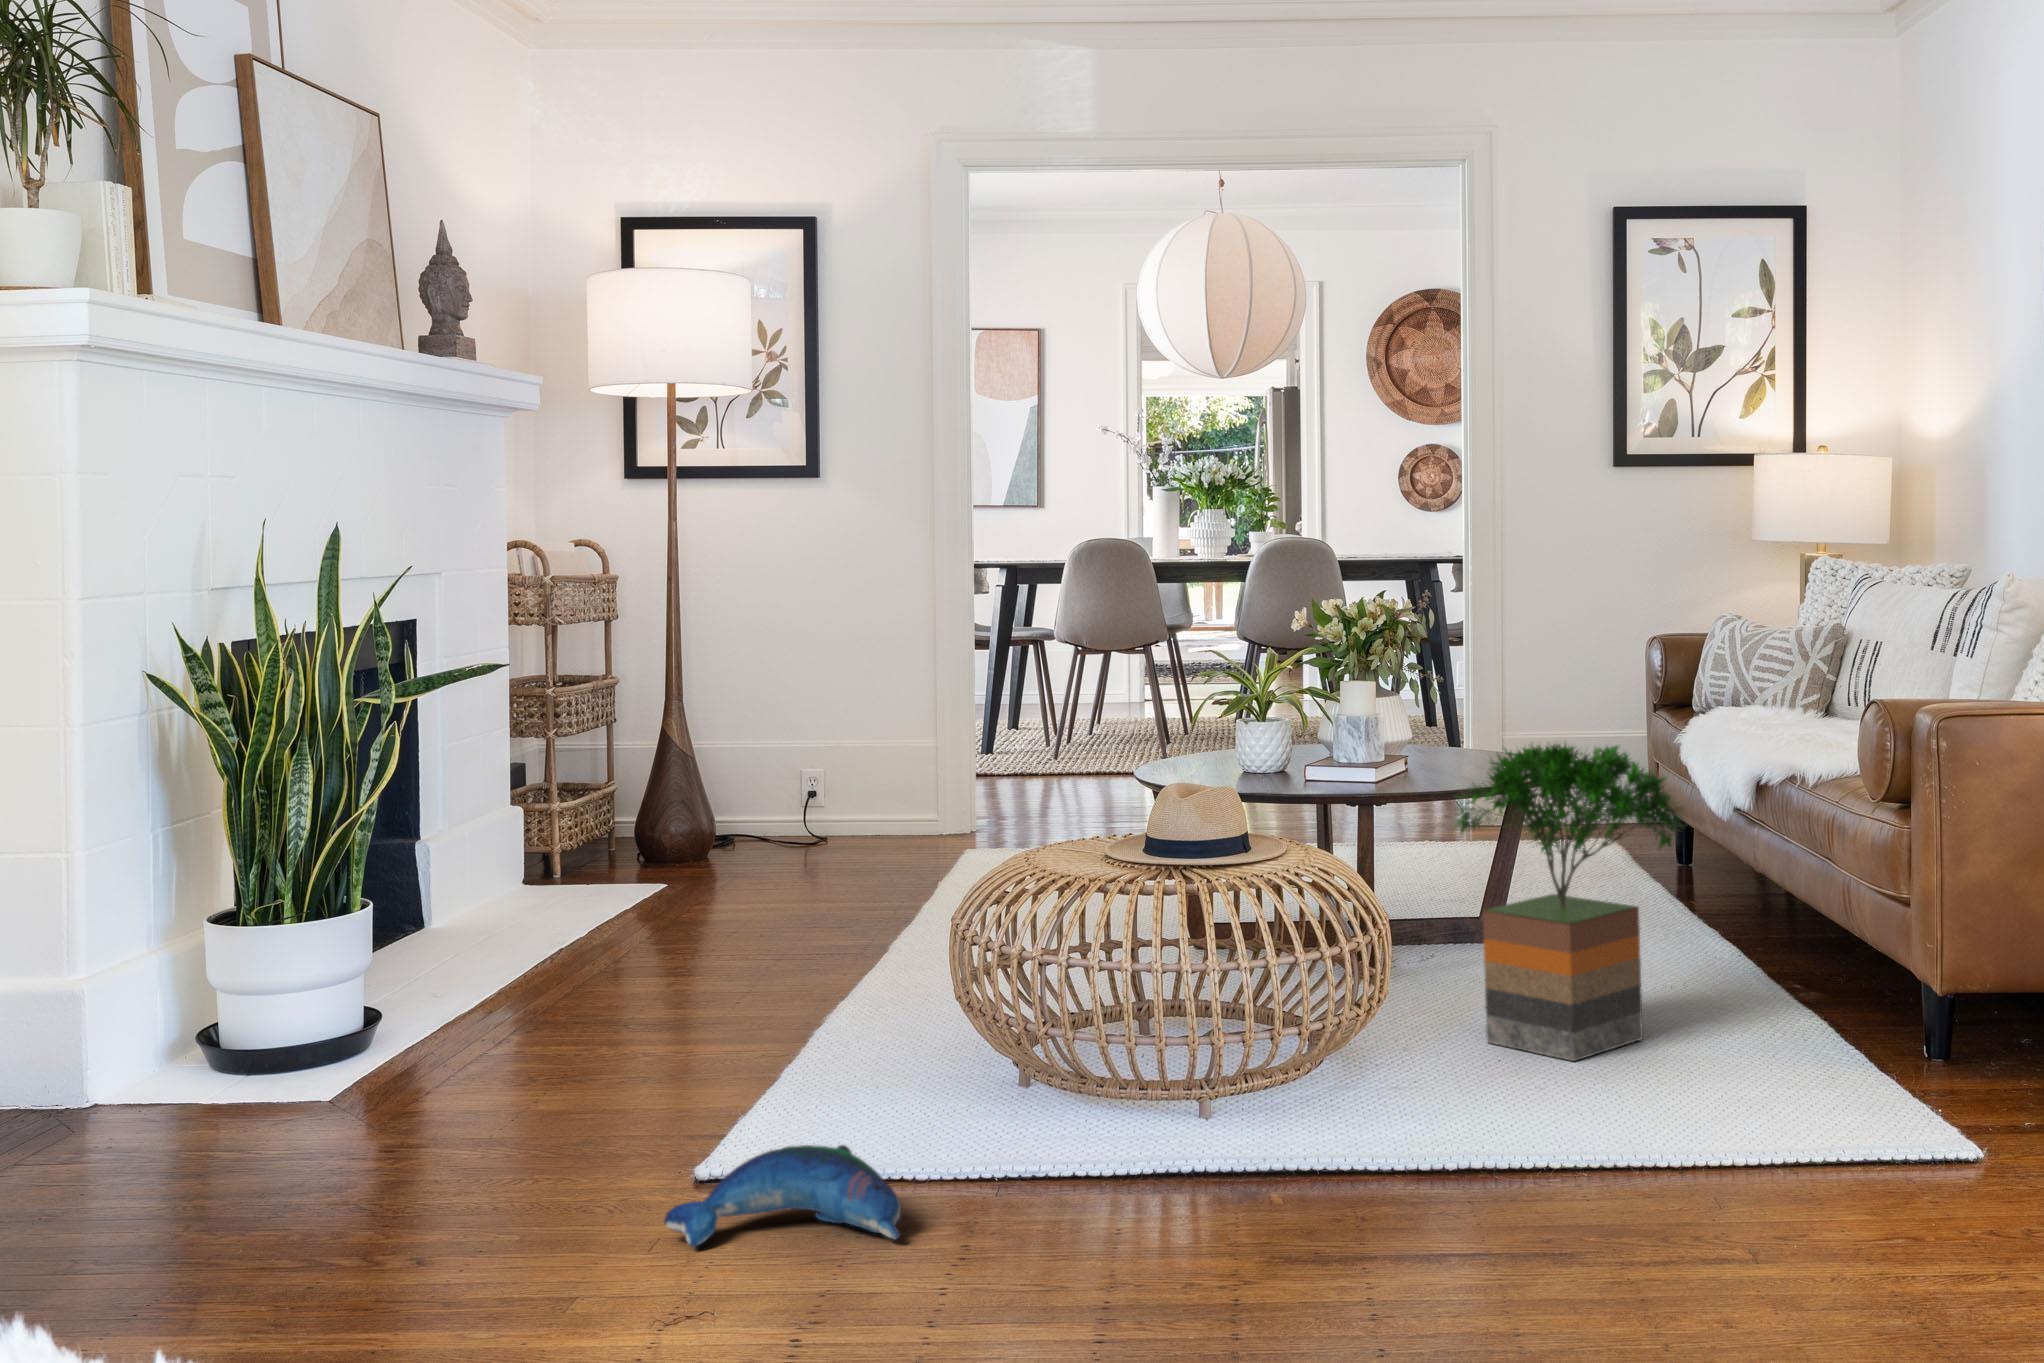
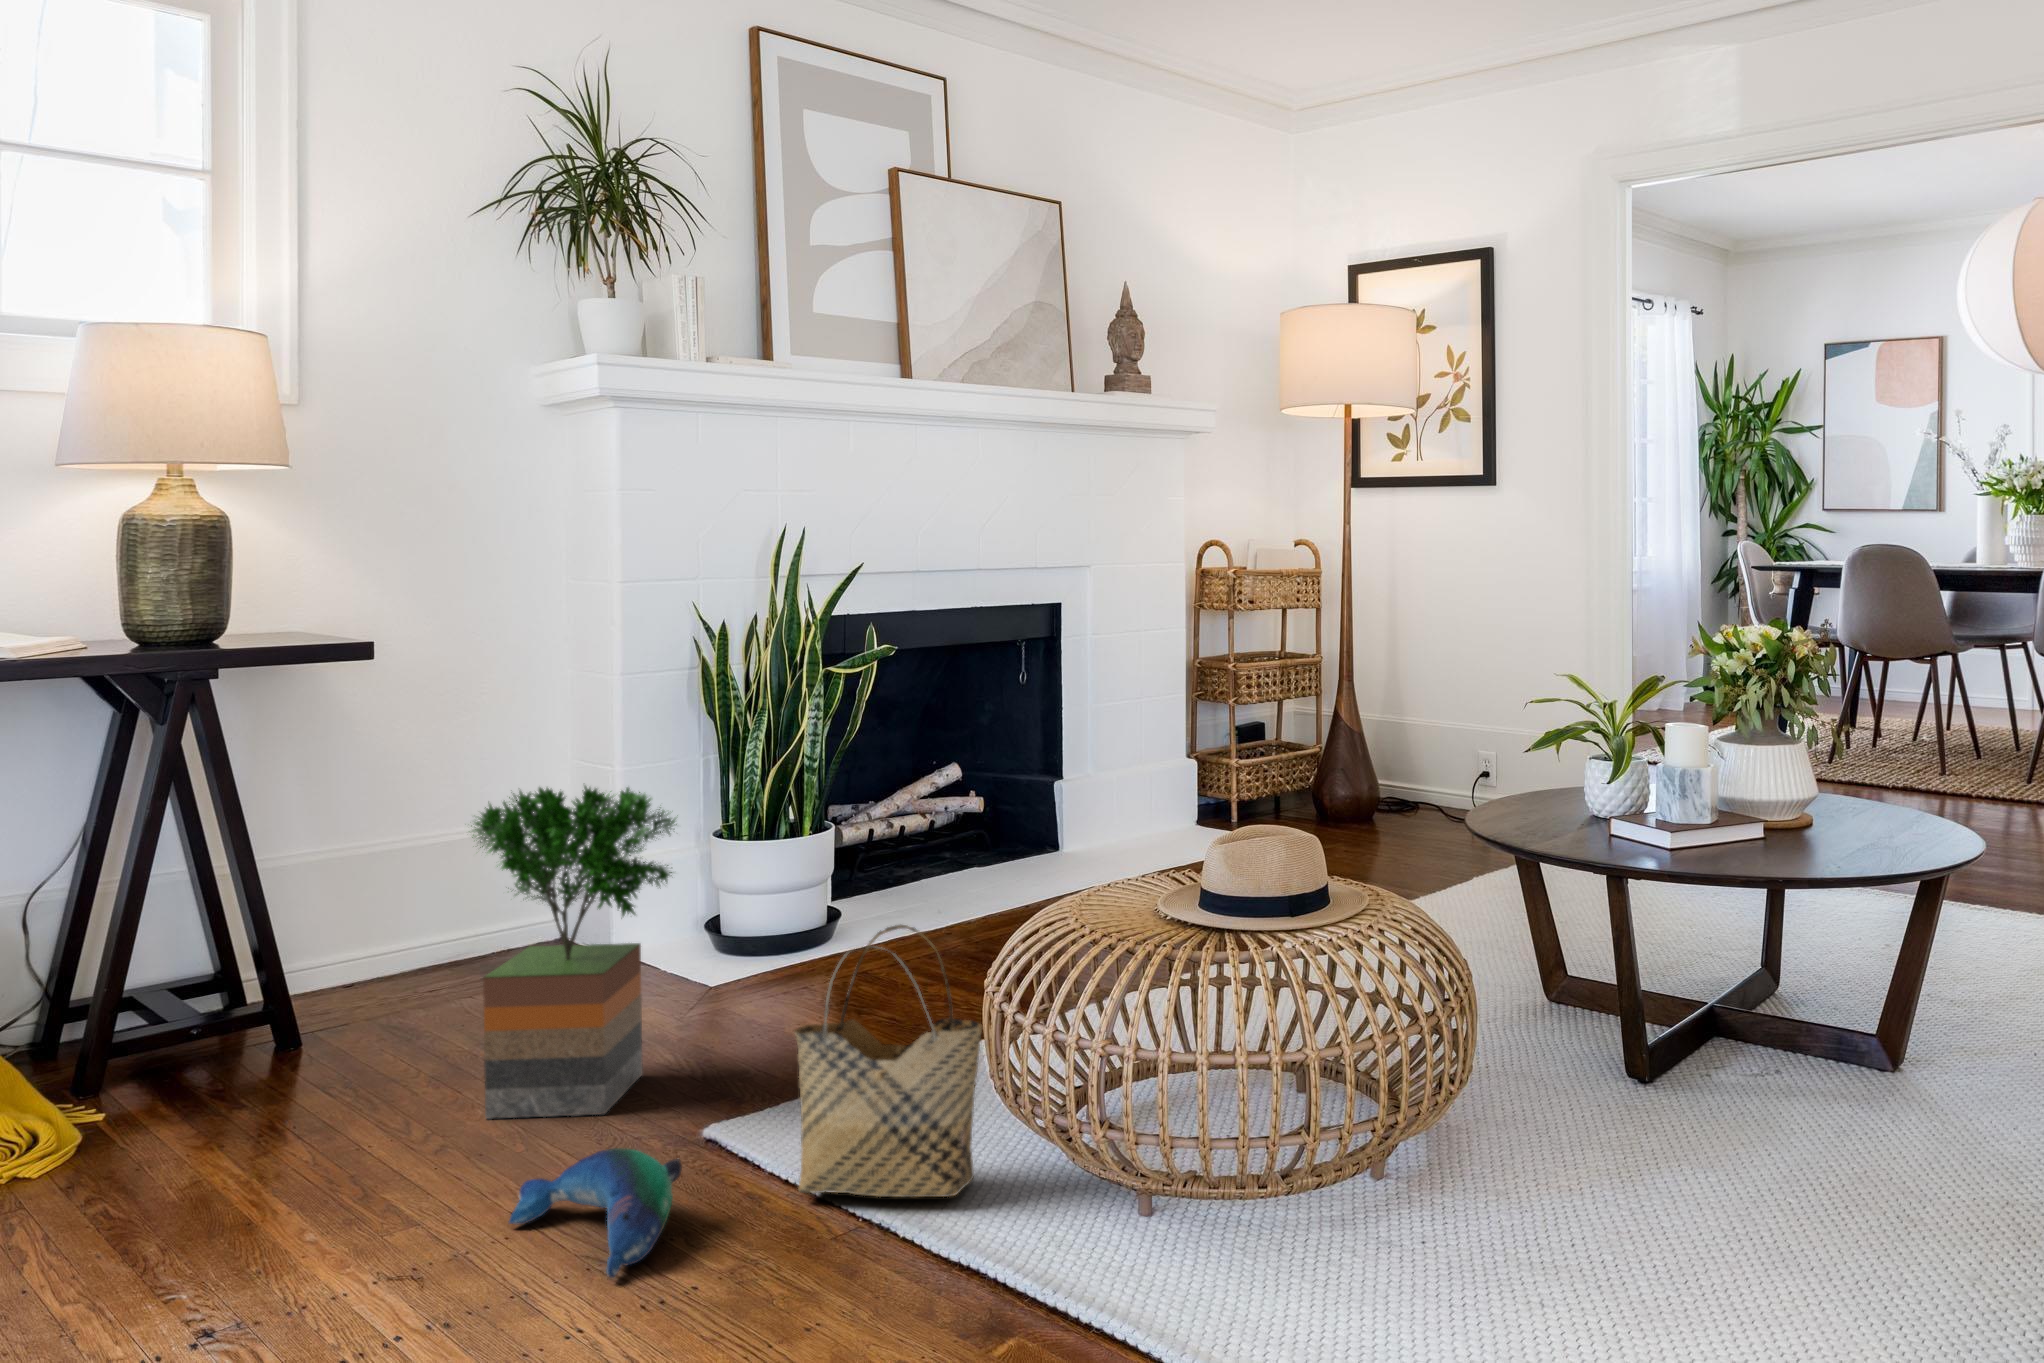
potted tree: present [1454,743,1684,1061] -> present [471,786,678,1119]
woven basket: none [886,898,1060,1164] -> present [793,925,983,1197]

